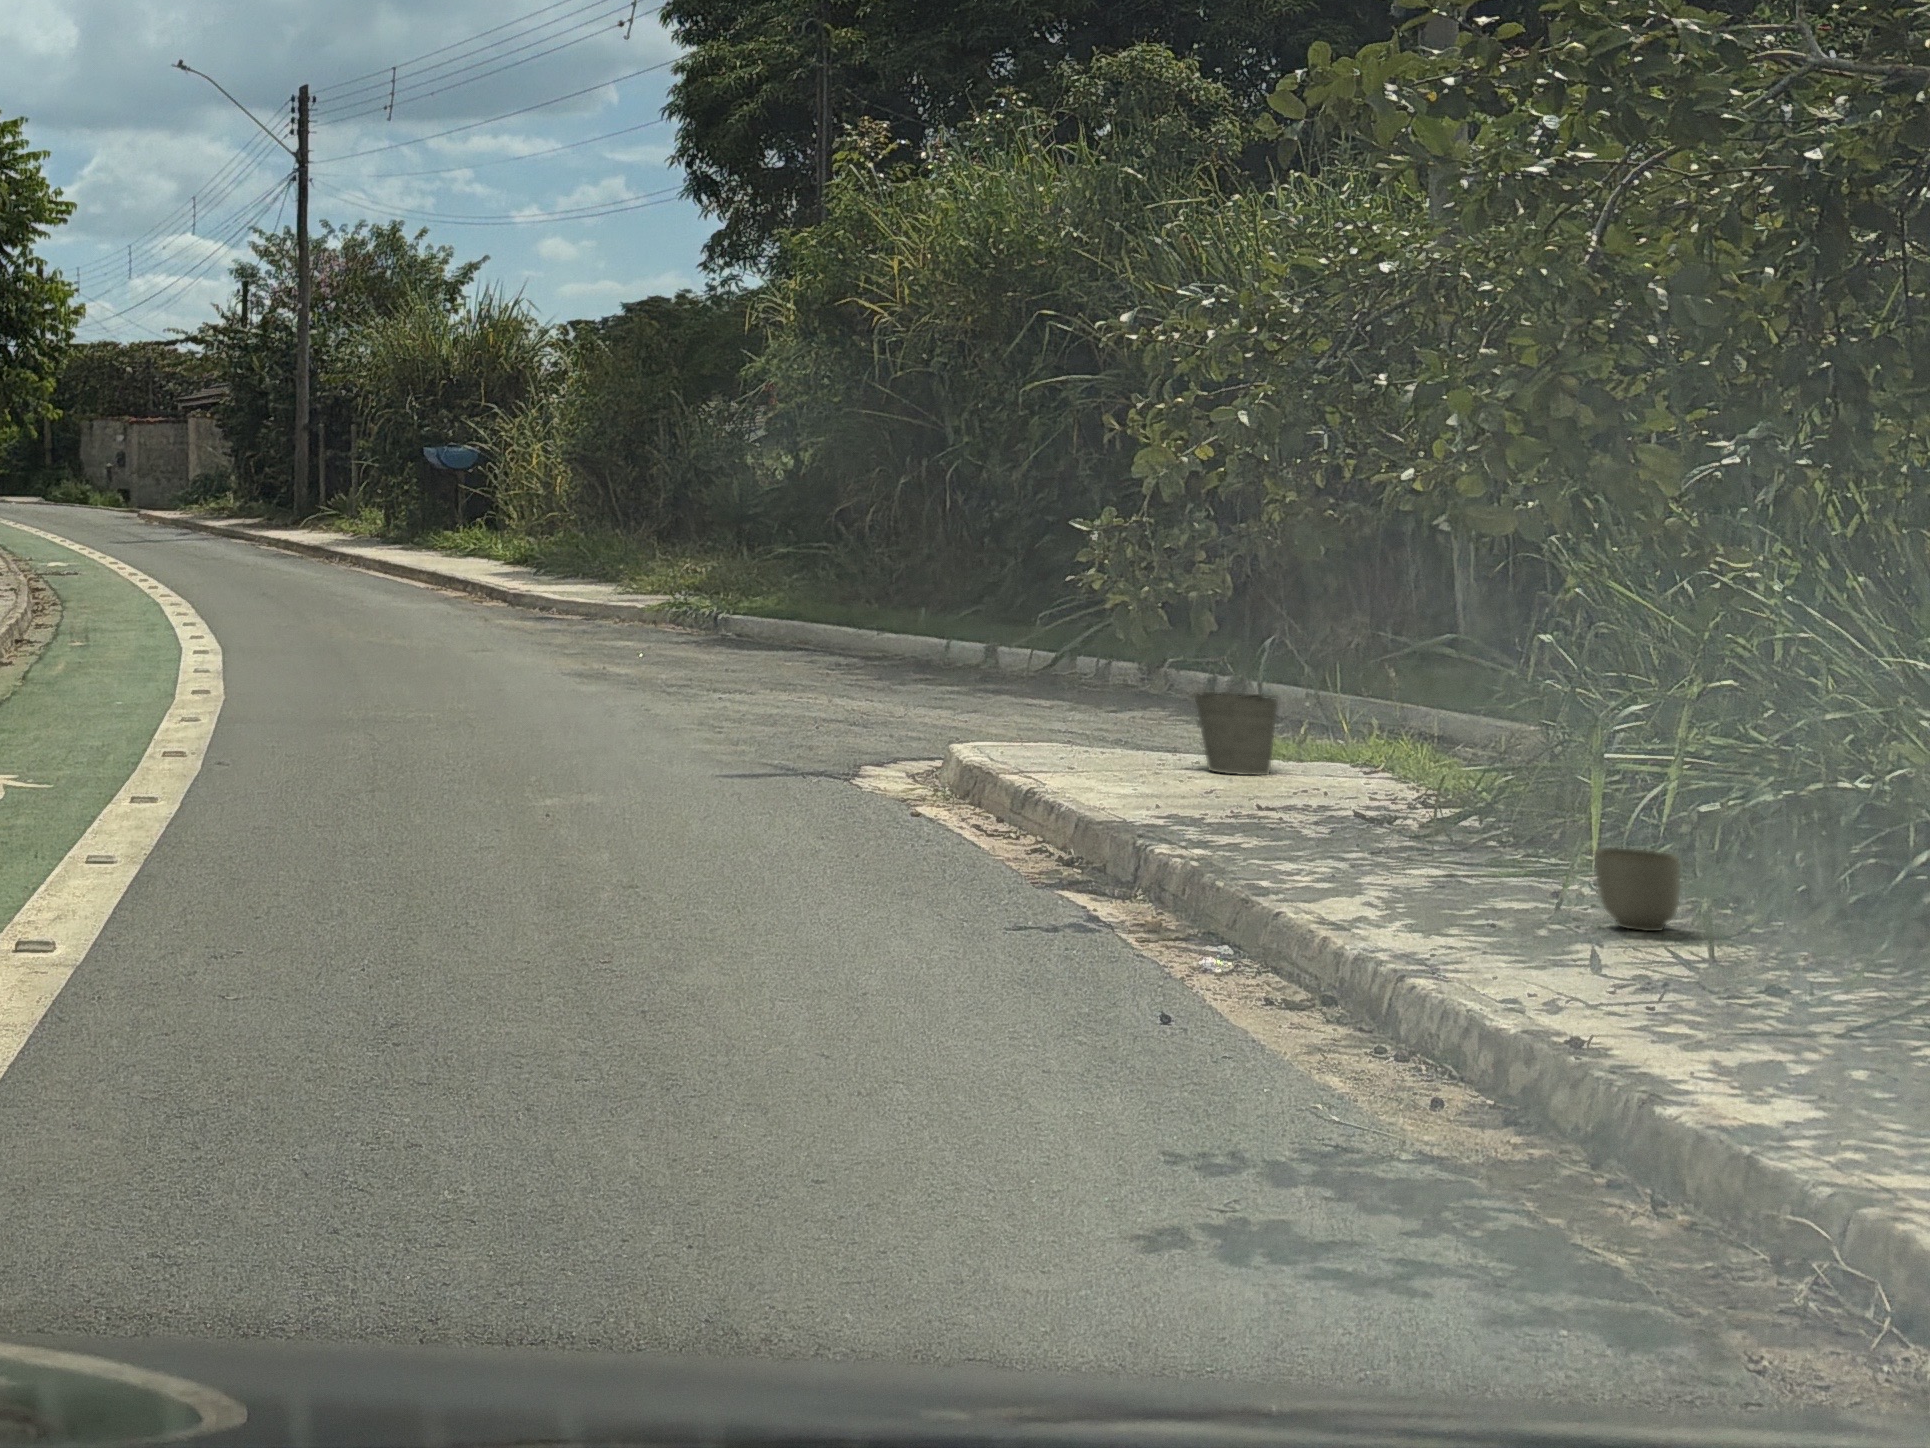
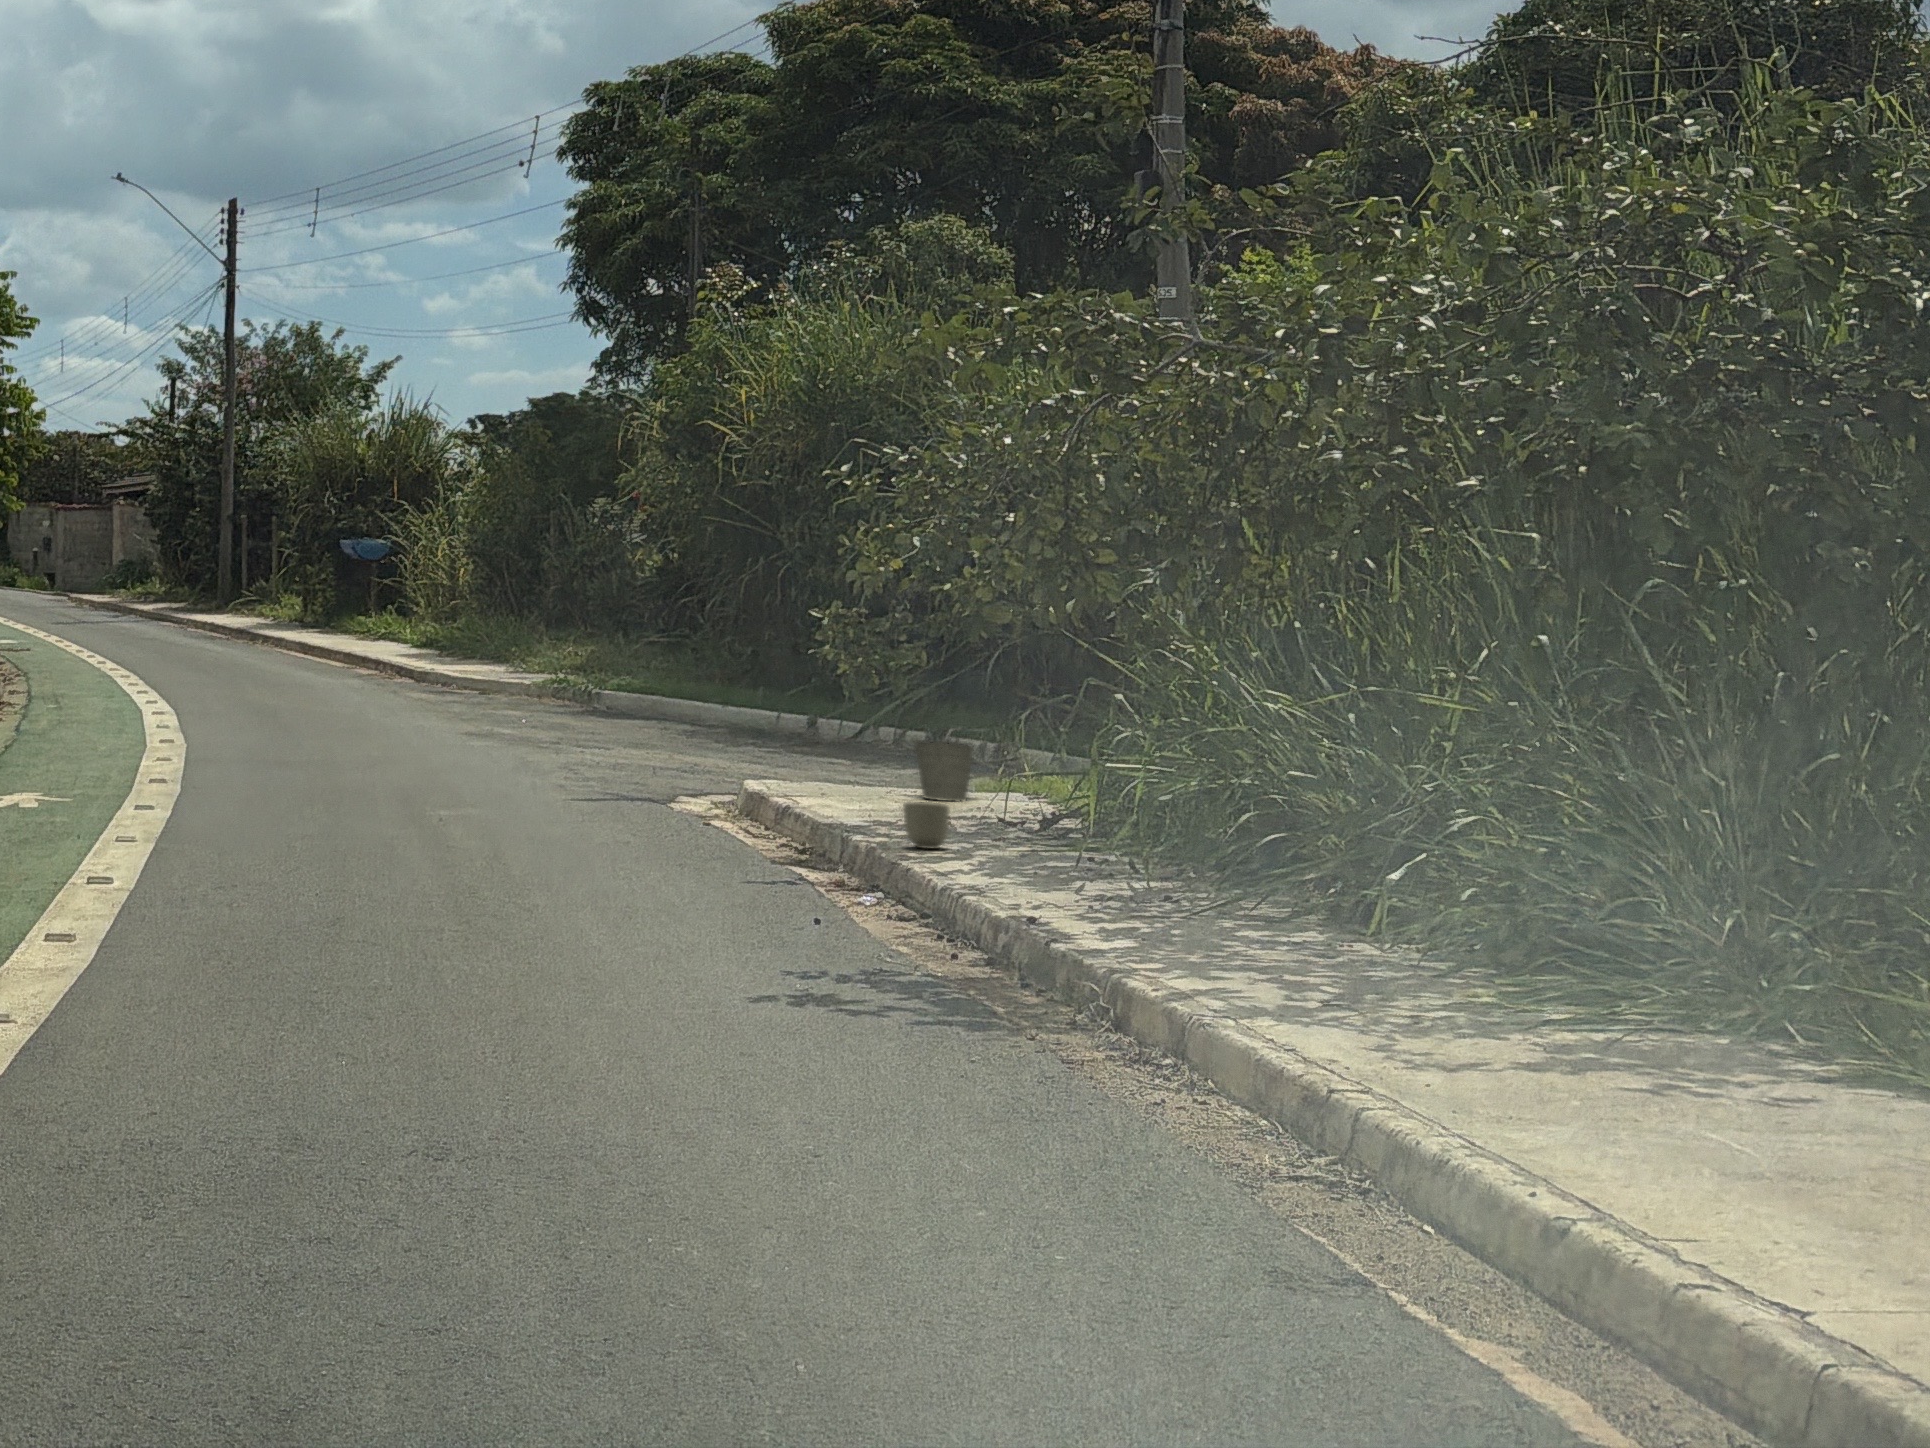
planter: present [1594,848,1680,931] -> present [903,802,949,849]

